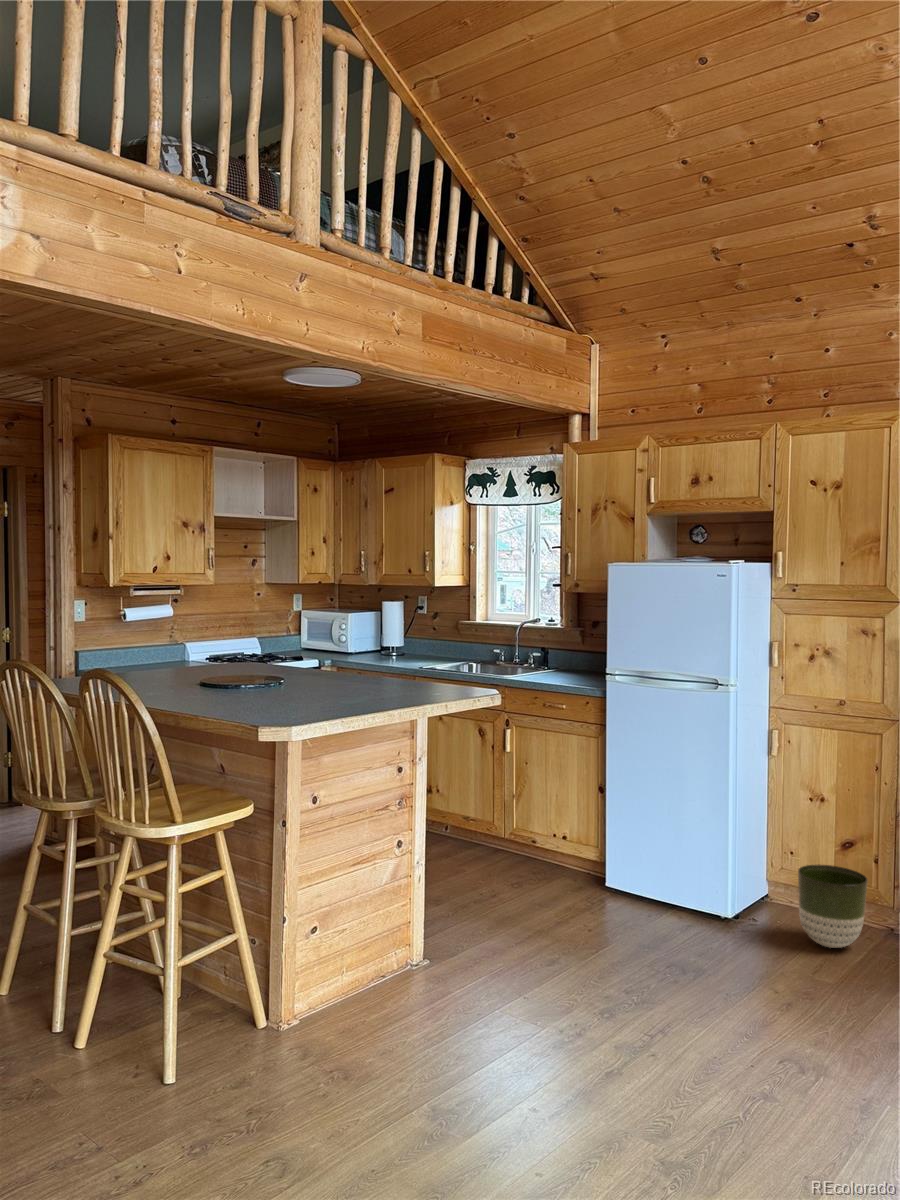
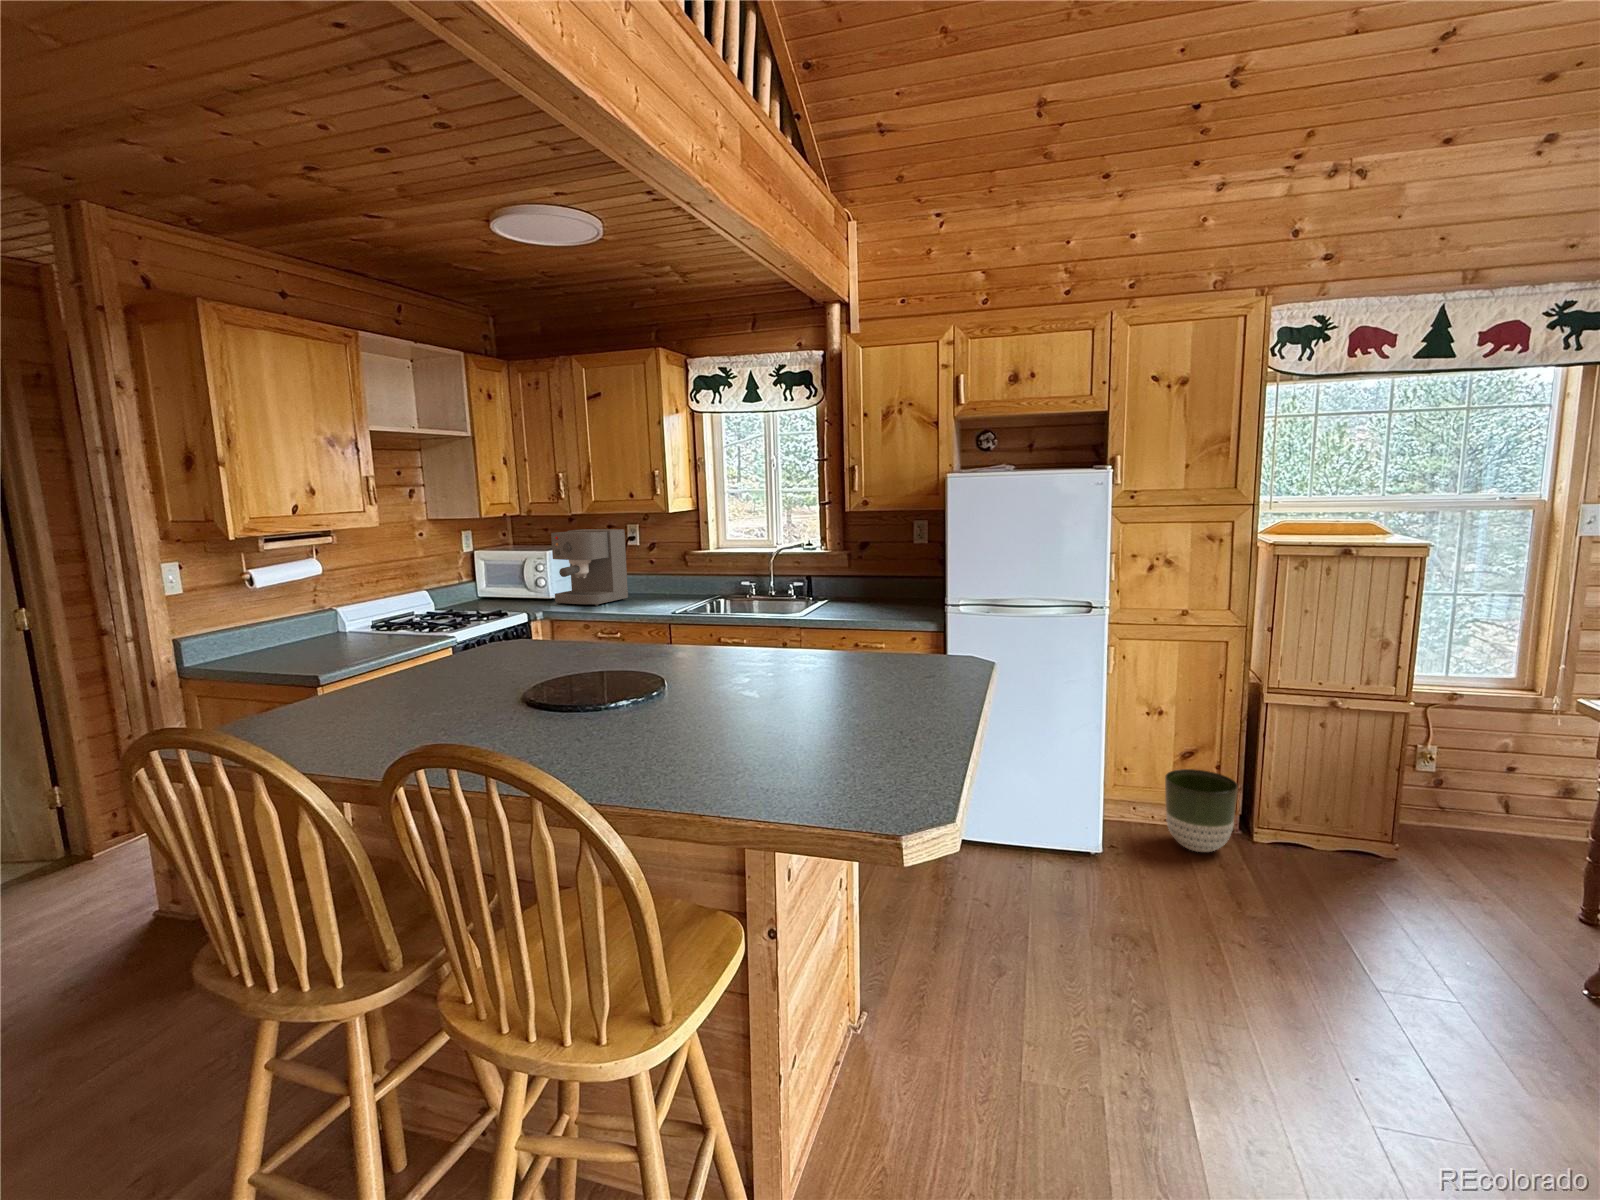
coffee maker: none [341,598,404,661] -> present [551,529,628,606]

